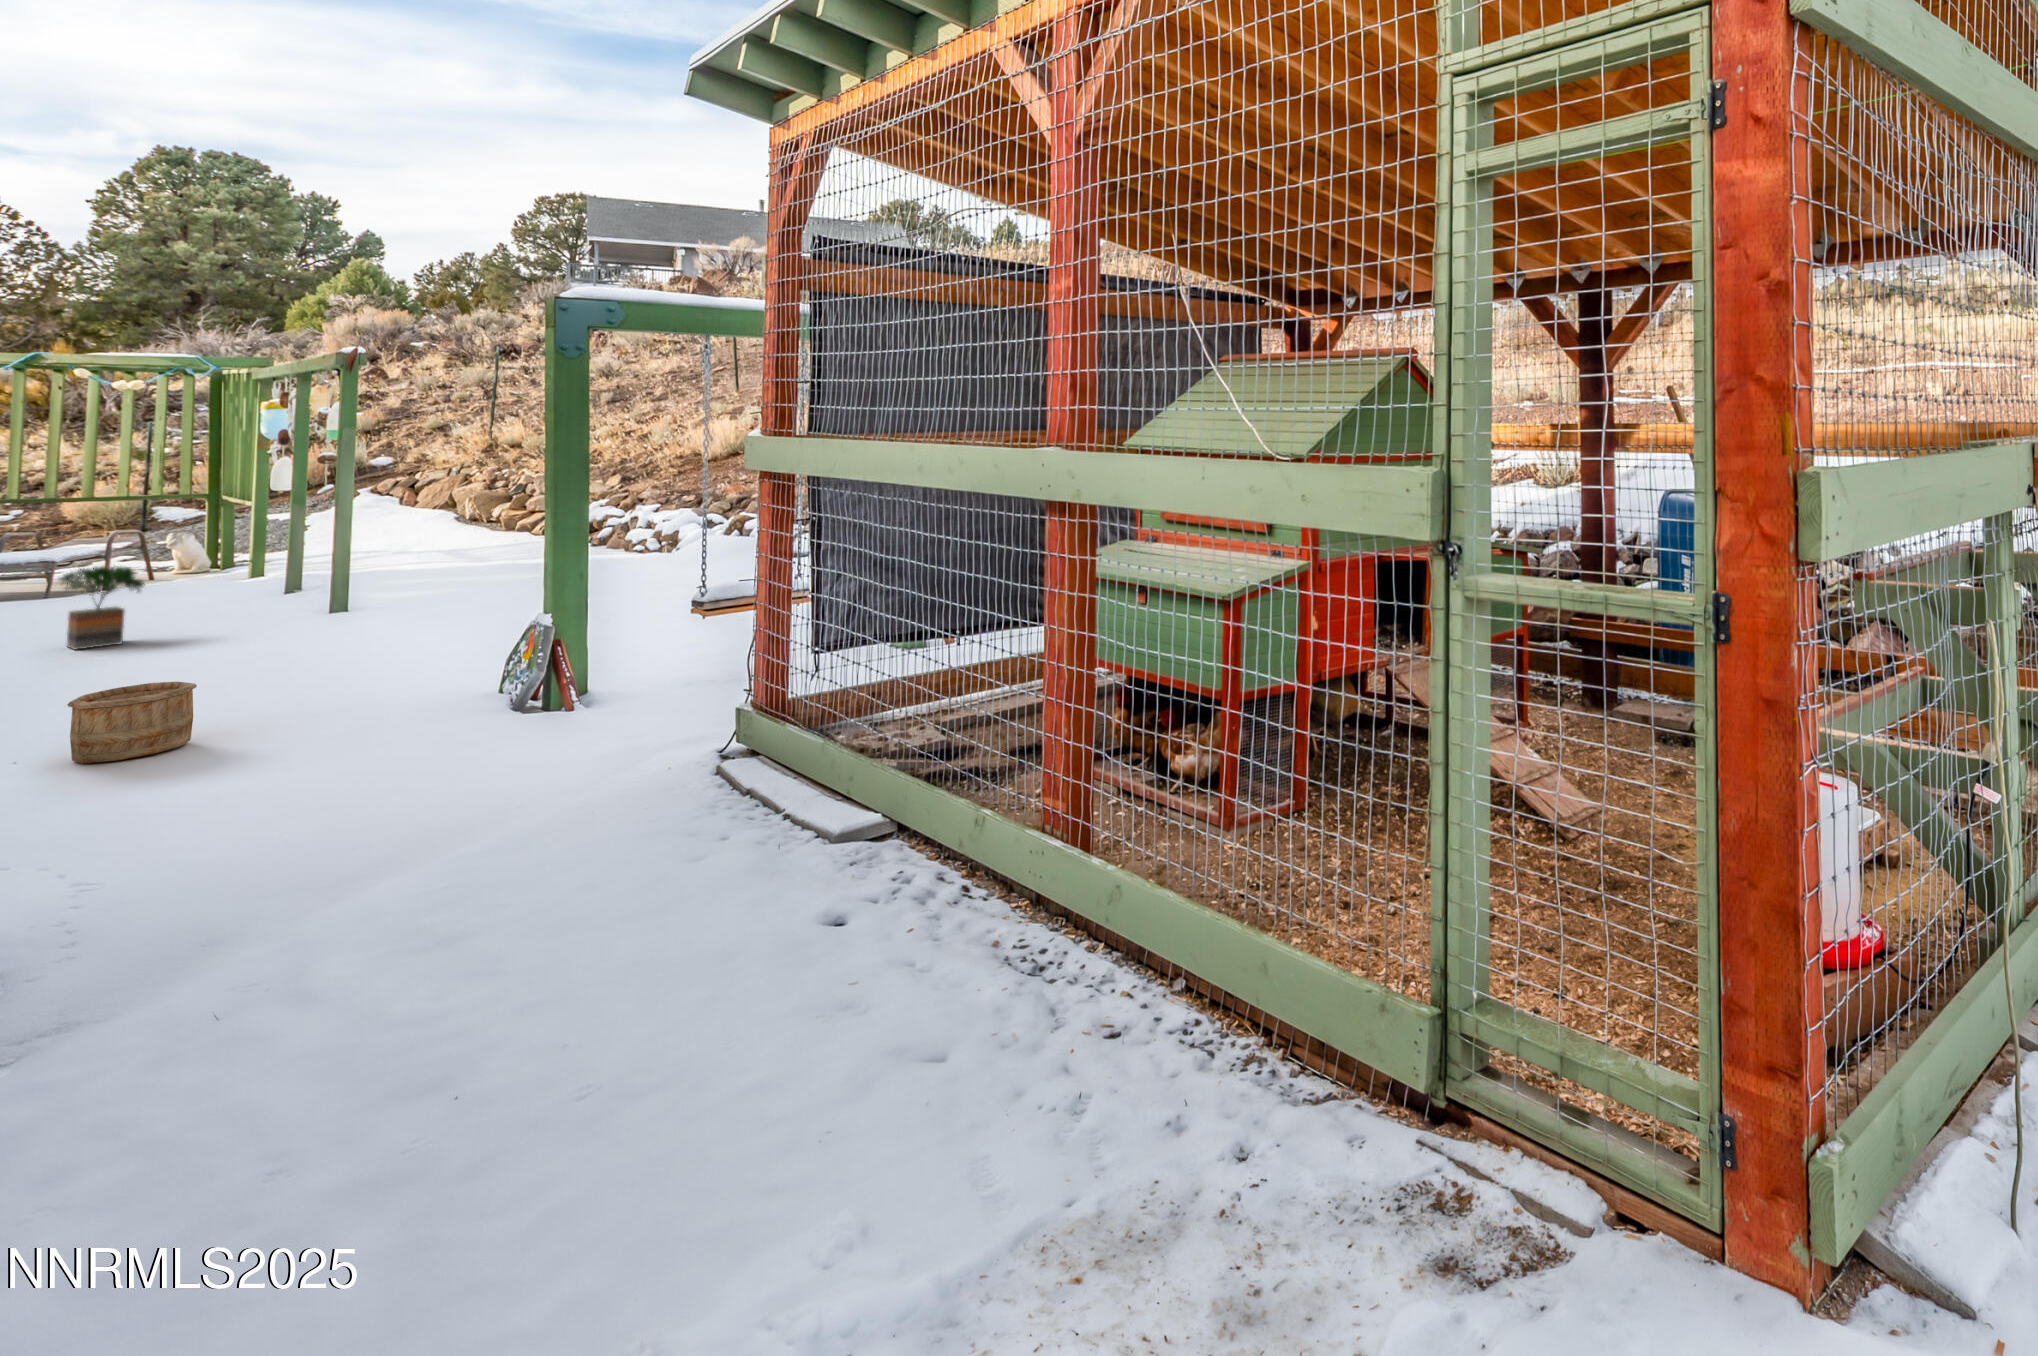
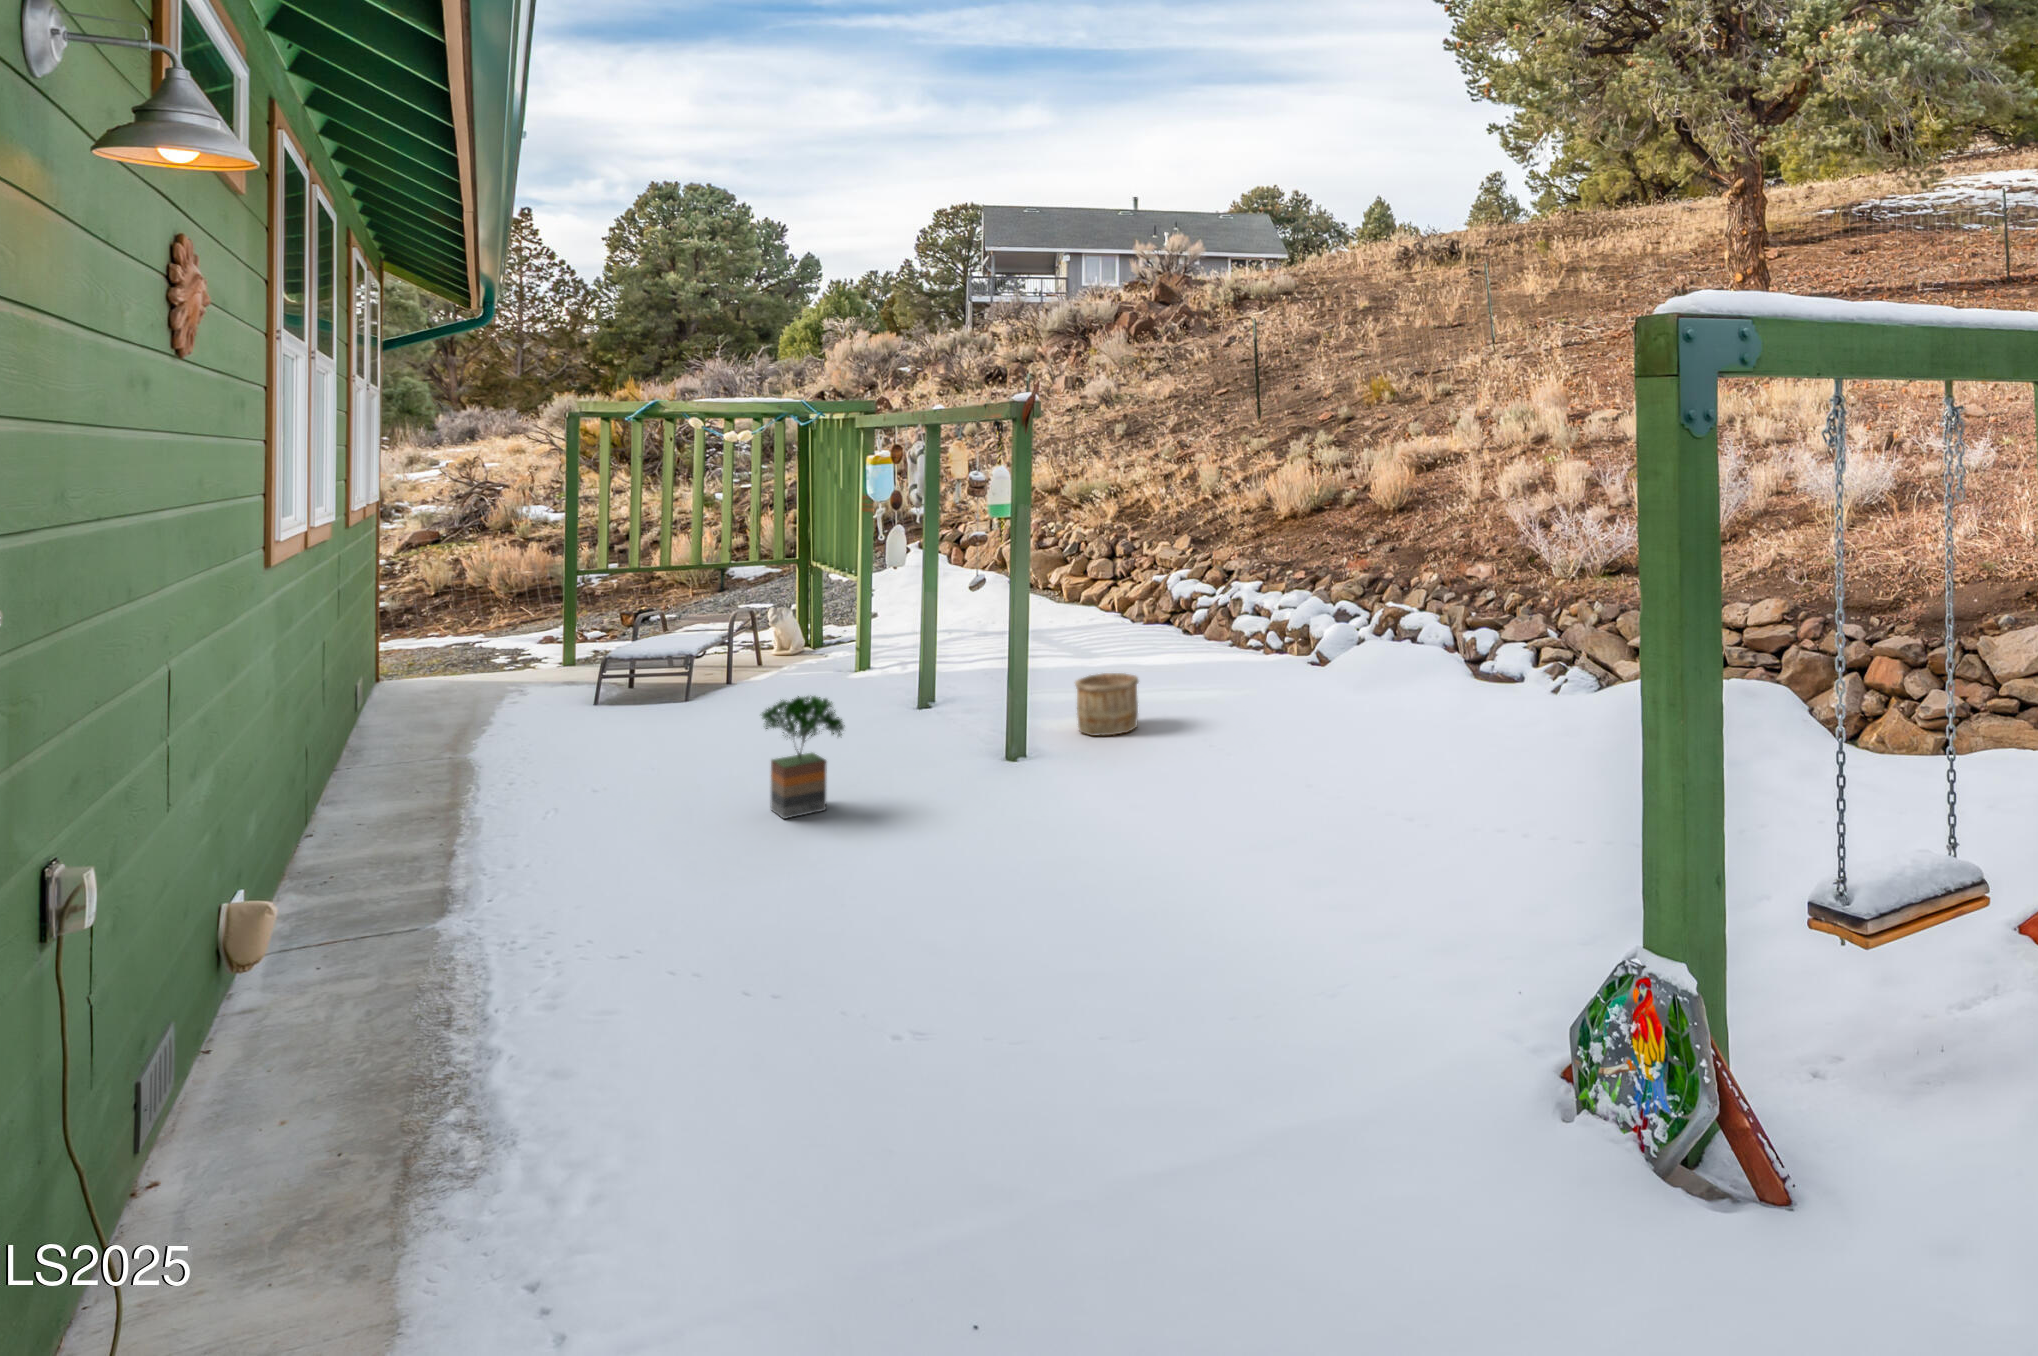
wooden bucket: present [67,682,197,763] -> present [1075,673,1138,736]

